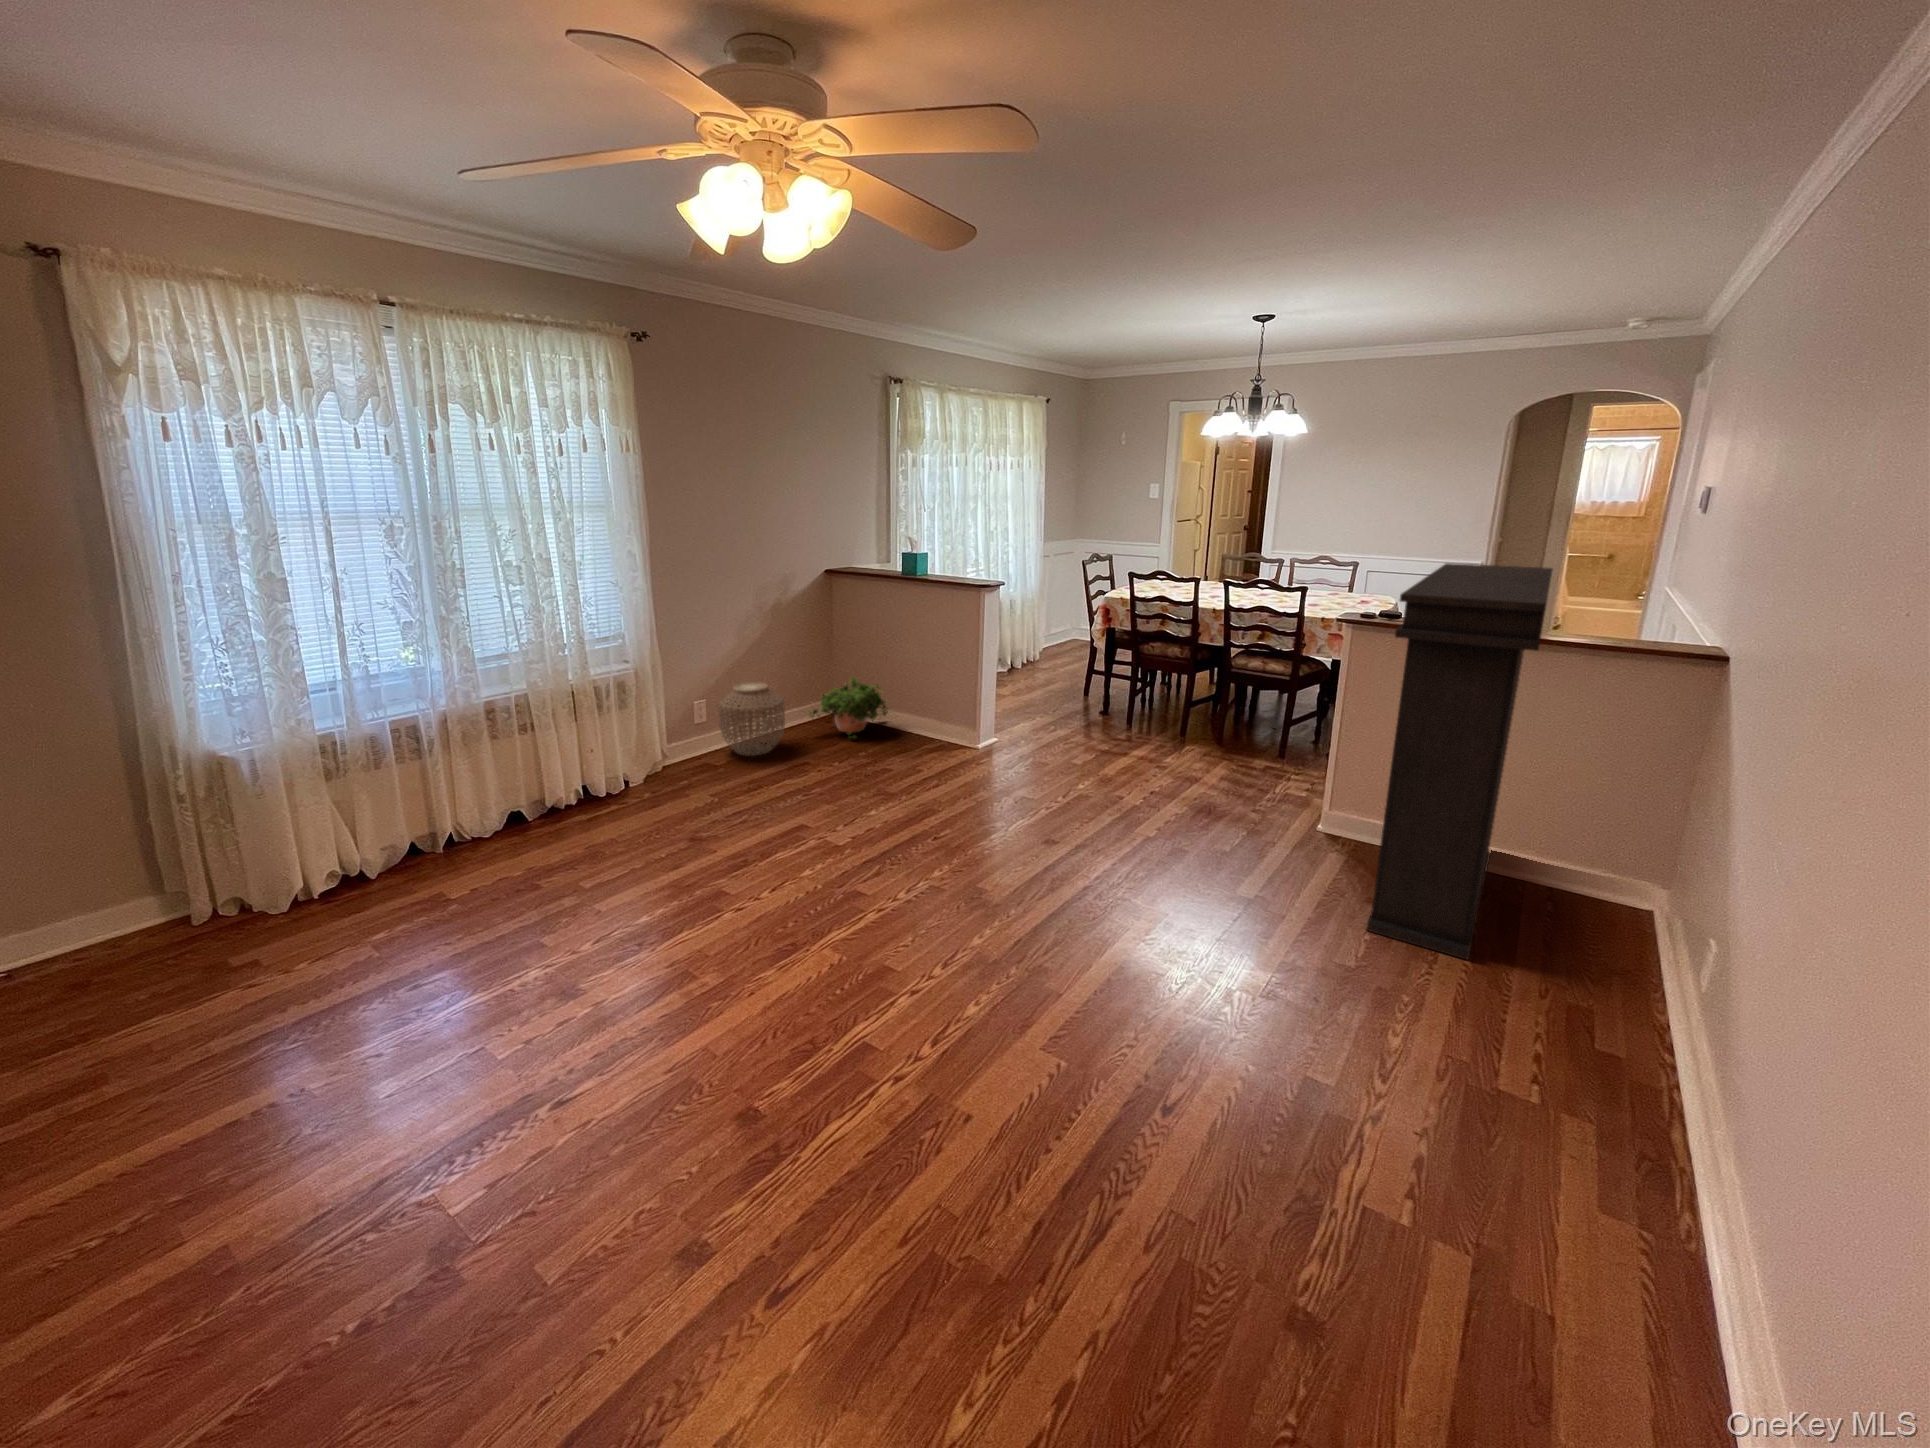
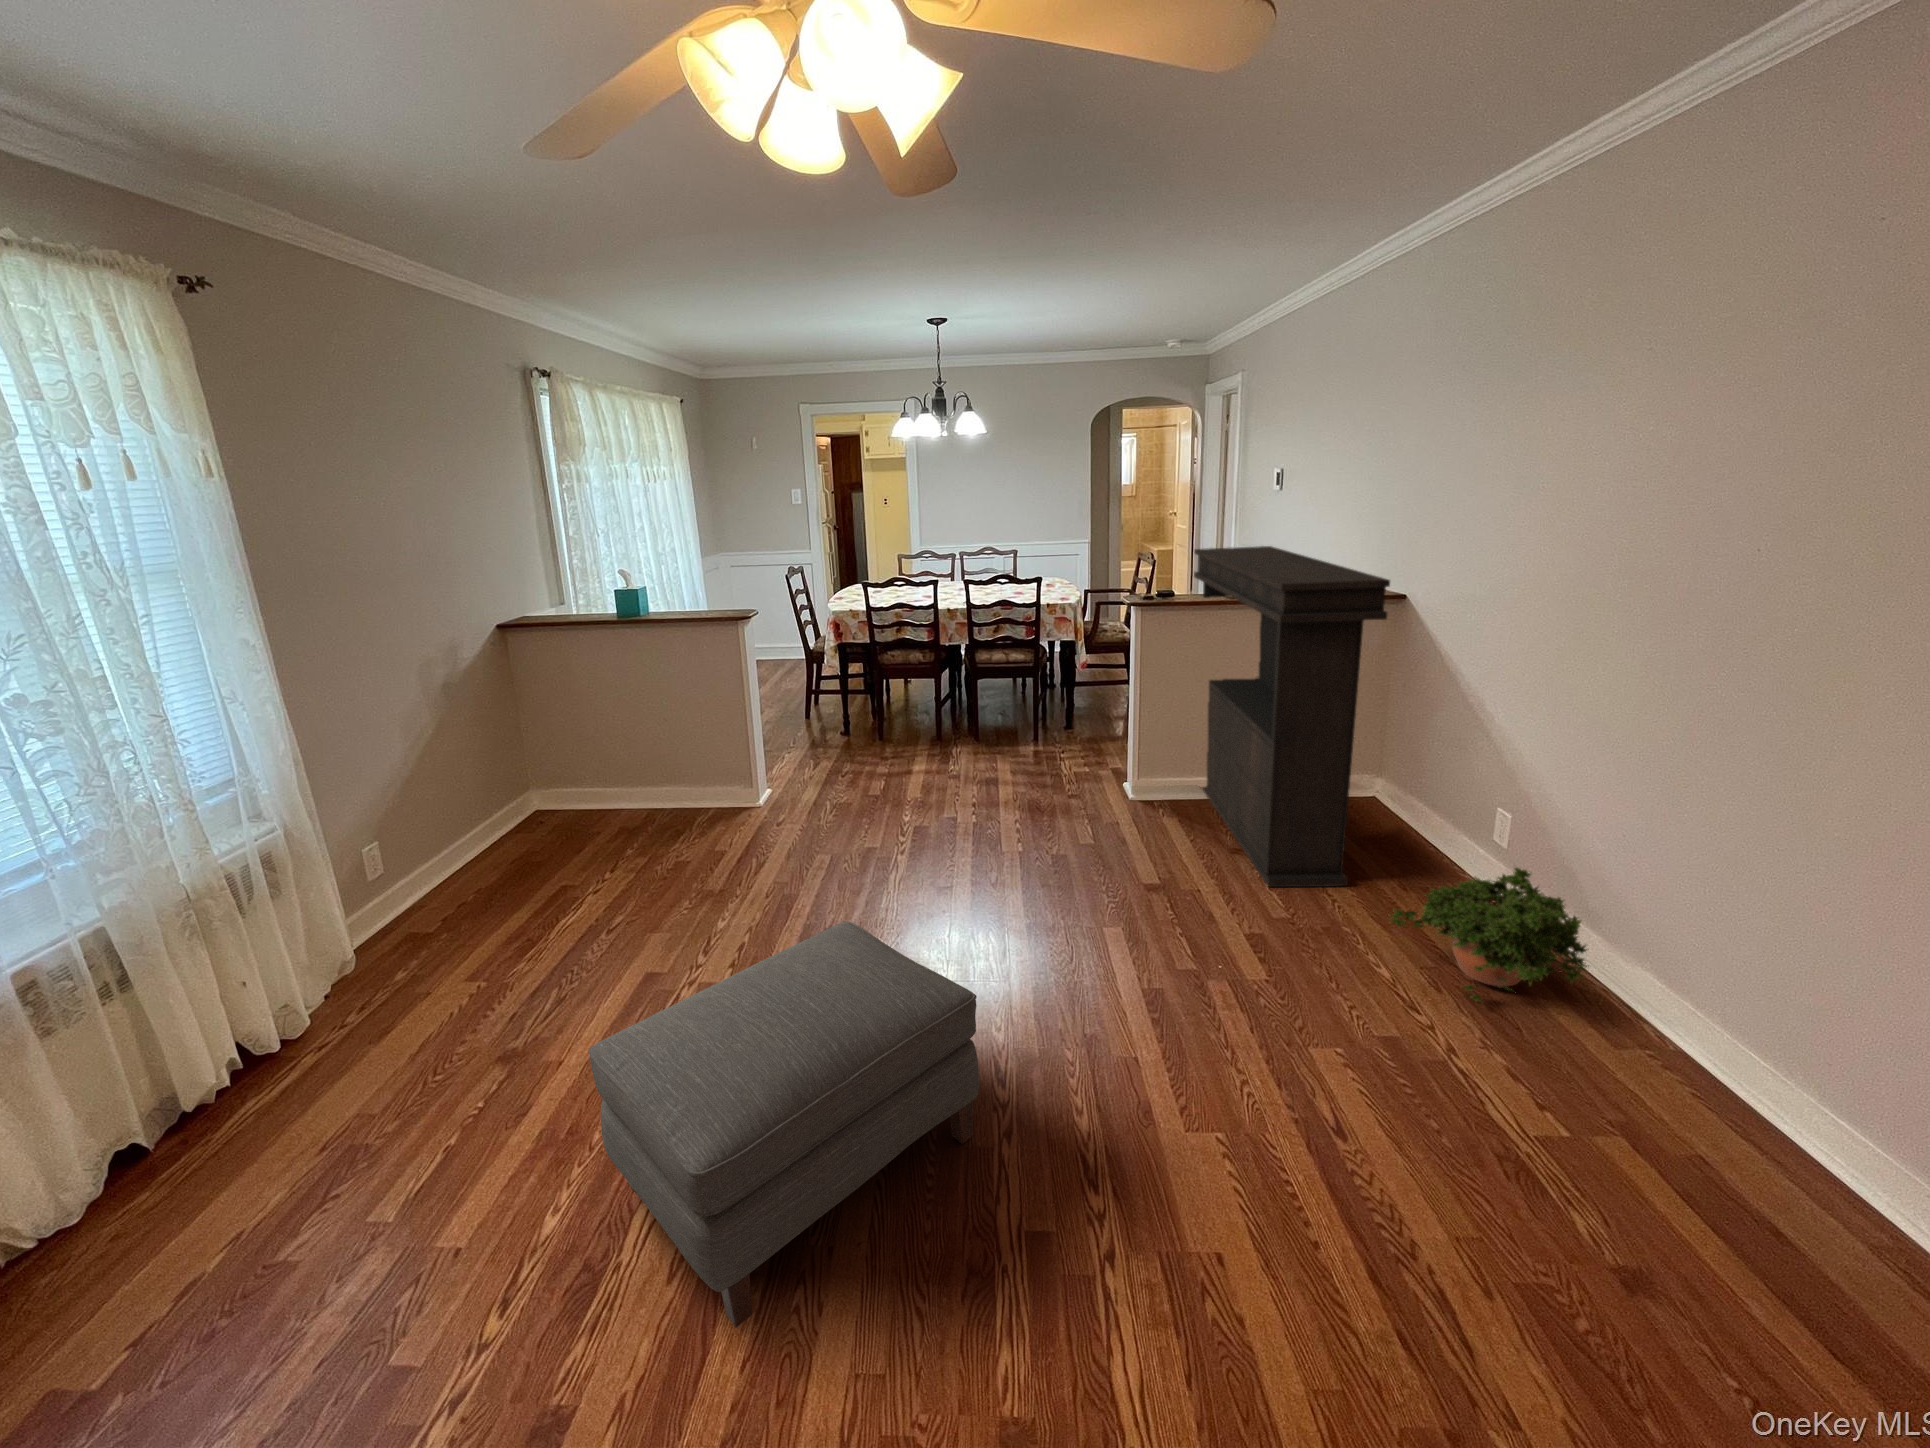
potted plant: present [808,677,888,738] -> present [1391,868,1589,1002]
woven basket: present [719,682,785,756] -> none [402,797,514,907]
ottoman: none [648,804,899,999] -> present [589,922,979,1327]

